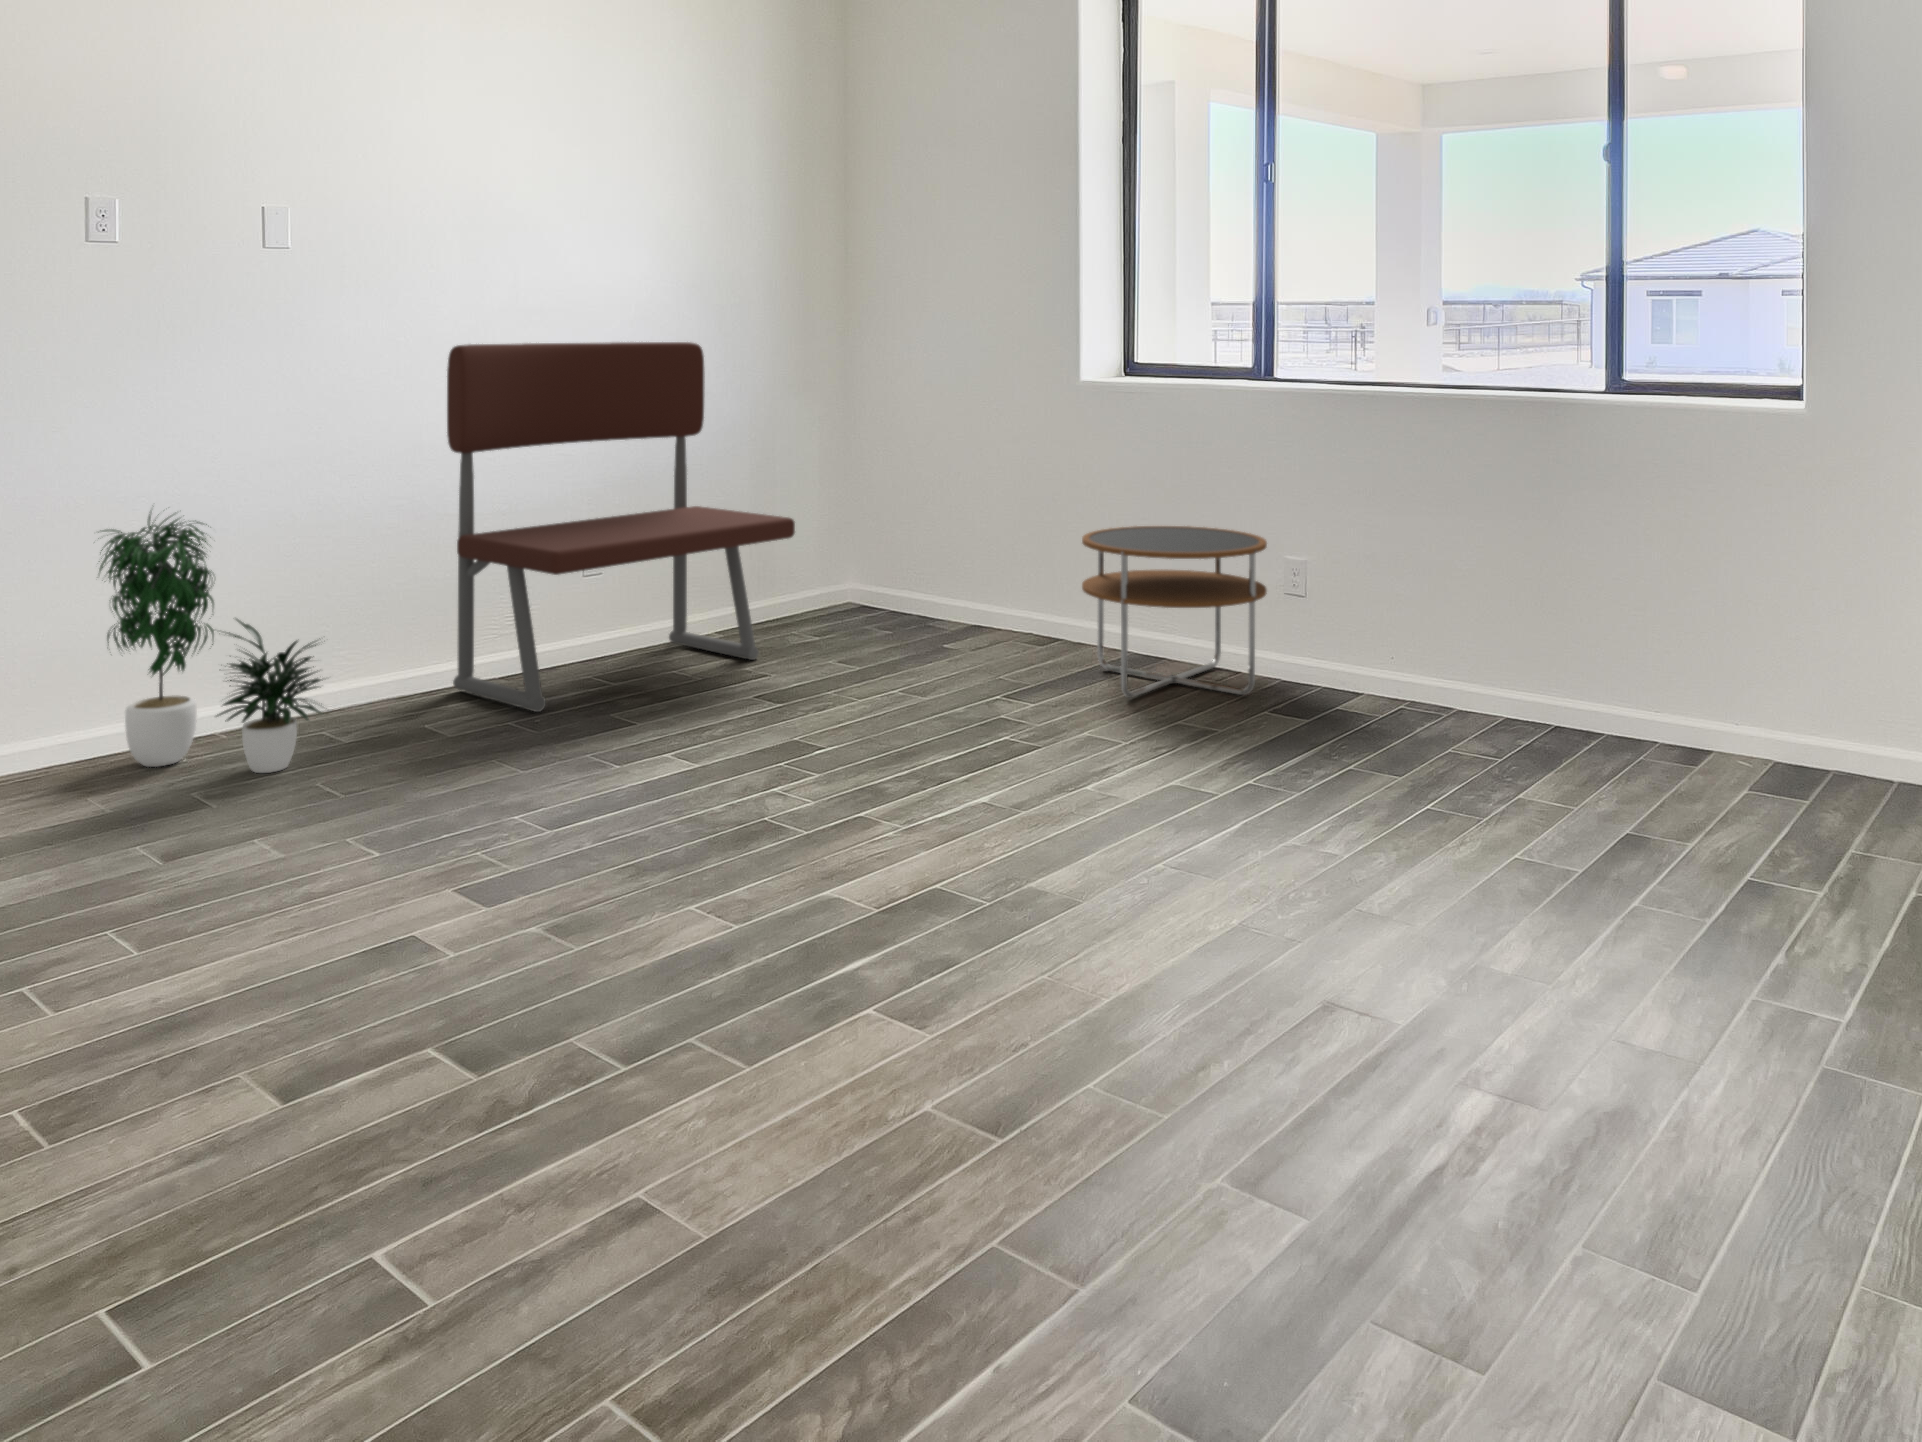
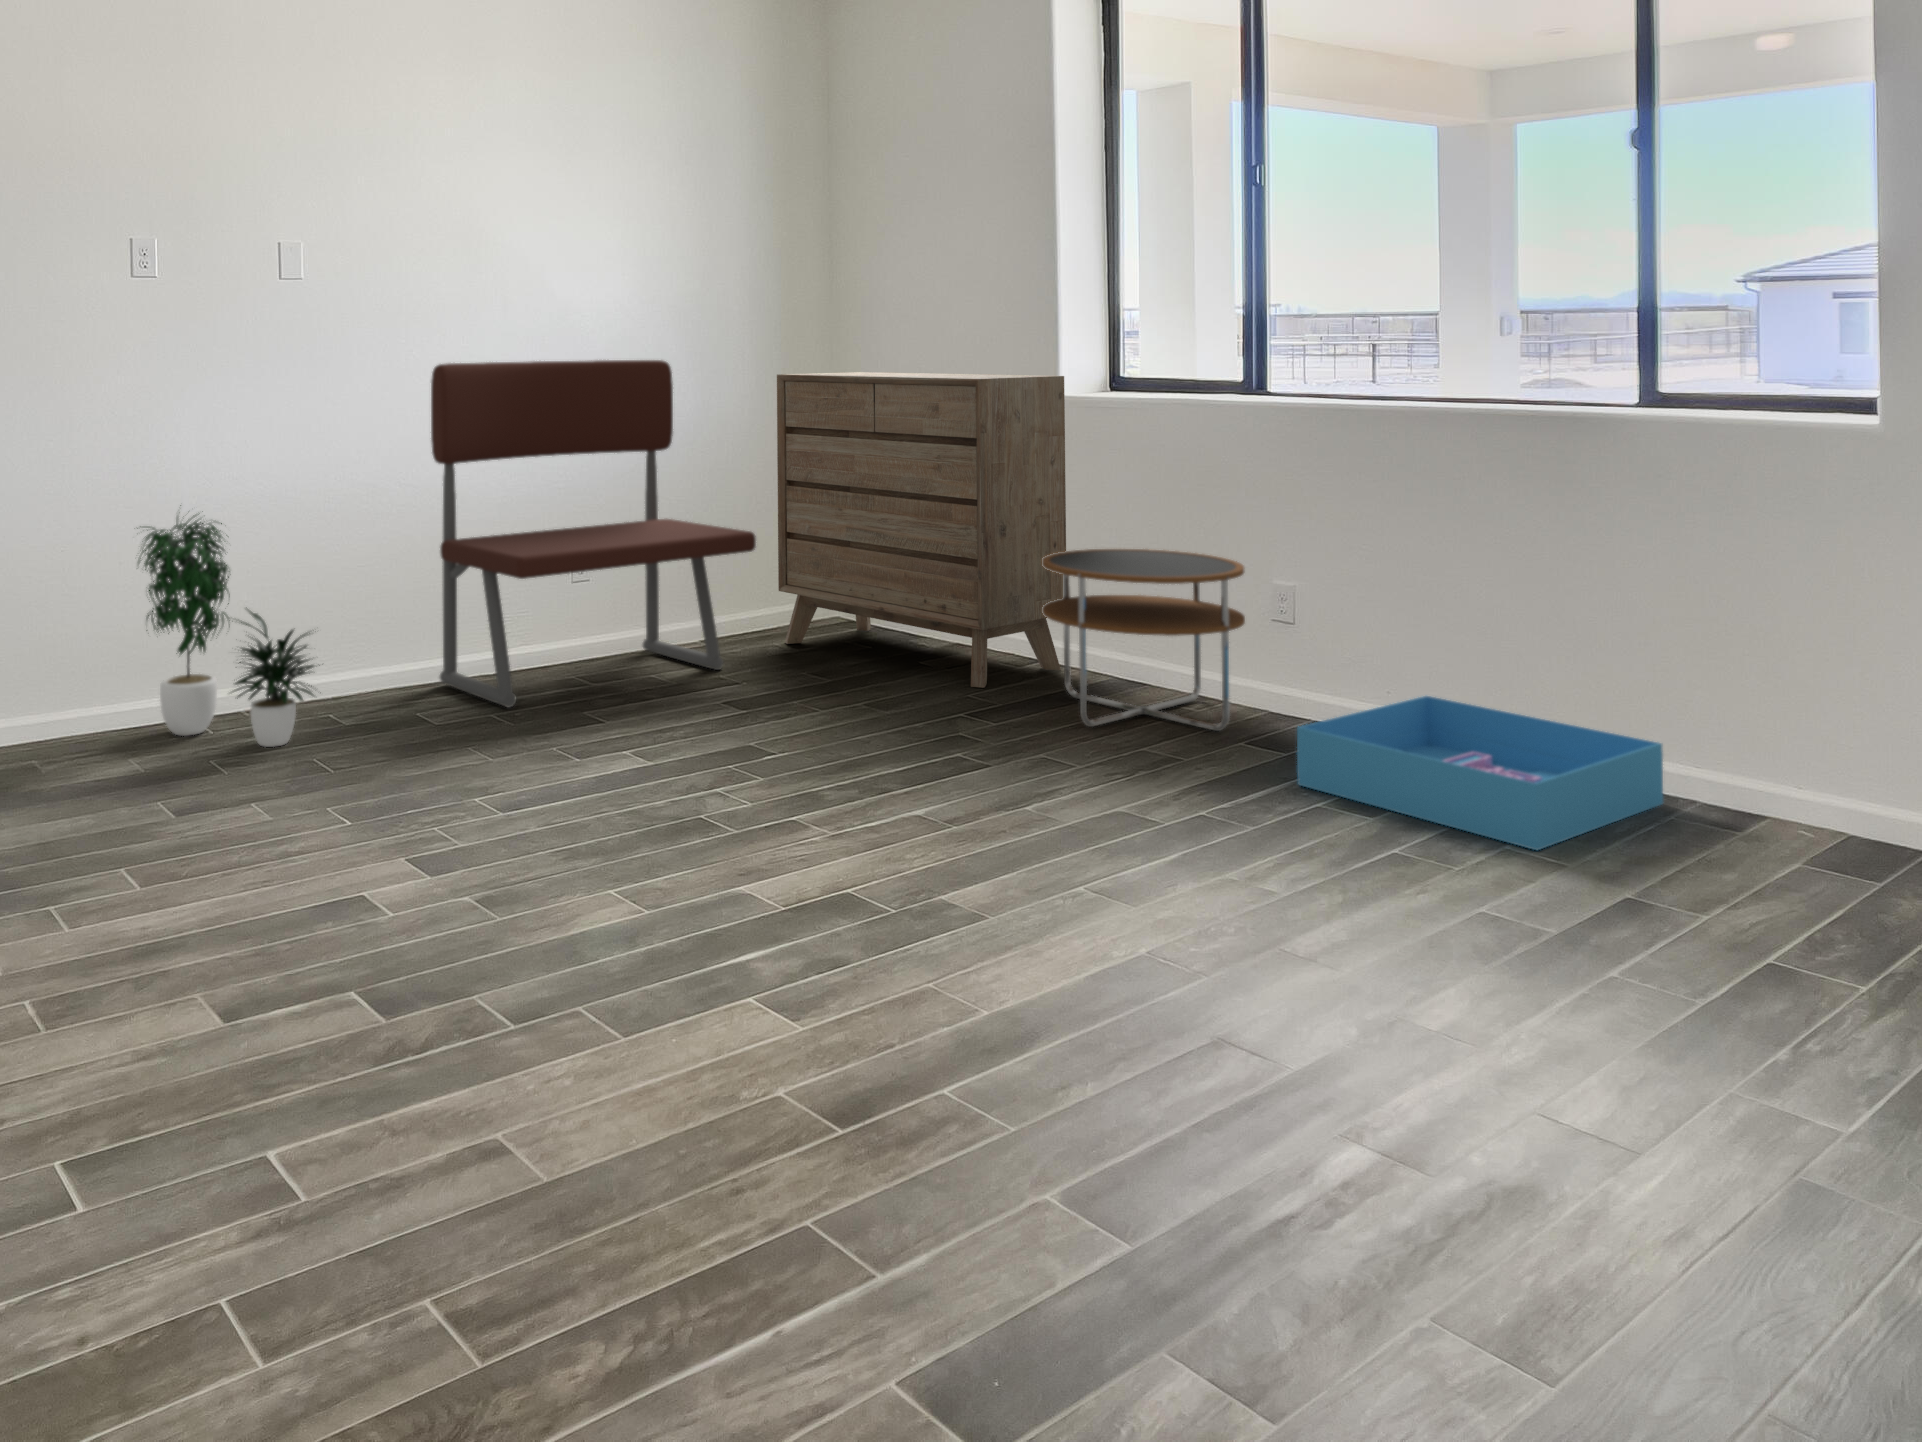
dresser: none [809,356,1094,665] -> present [777,372,1066,688]
storage bin: none [1327,653,1624,790] -> present [1297,696,1663,850]

